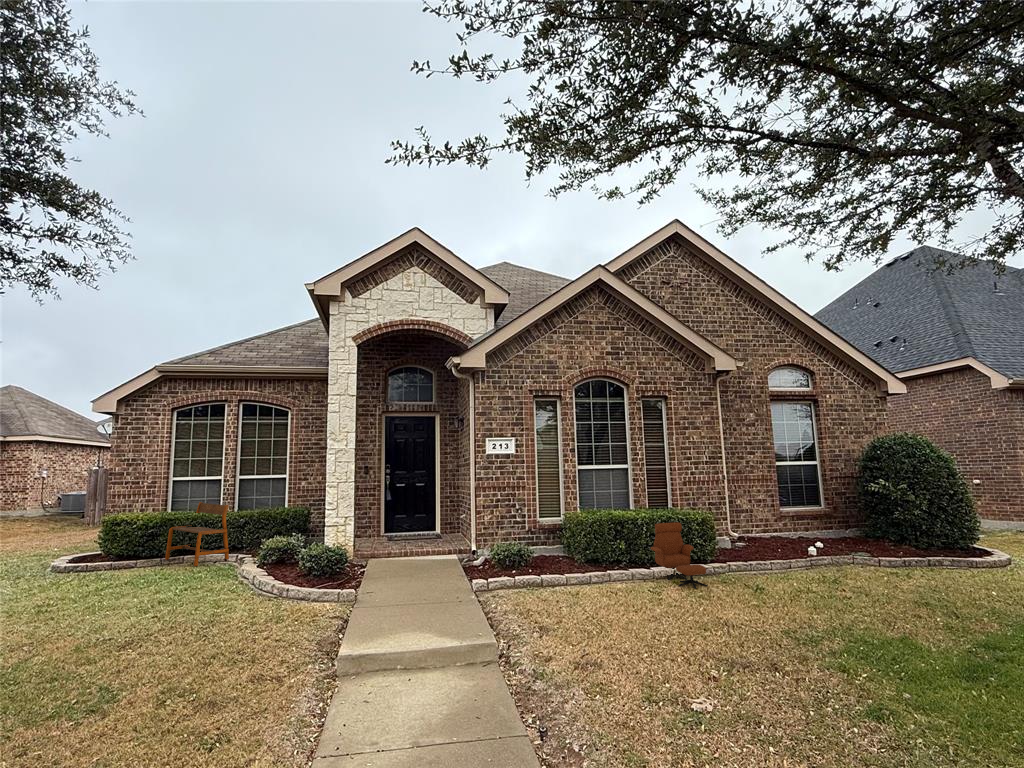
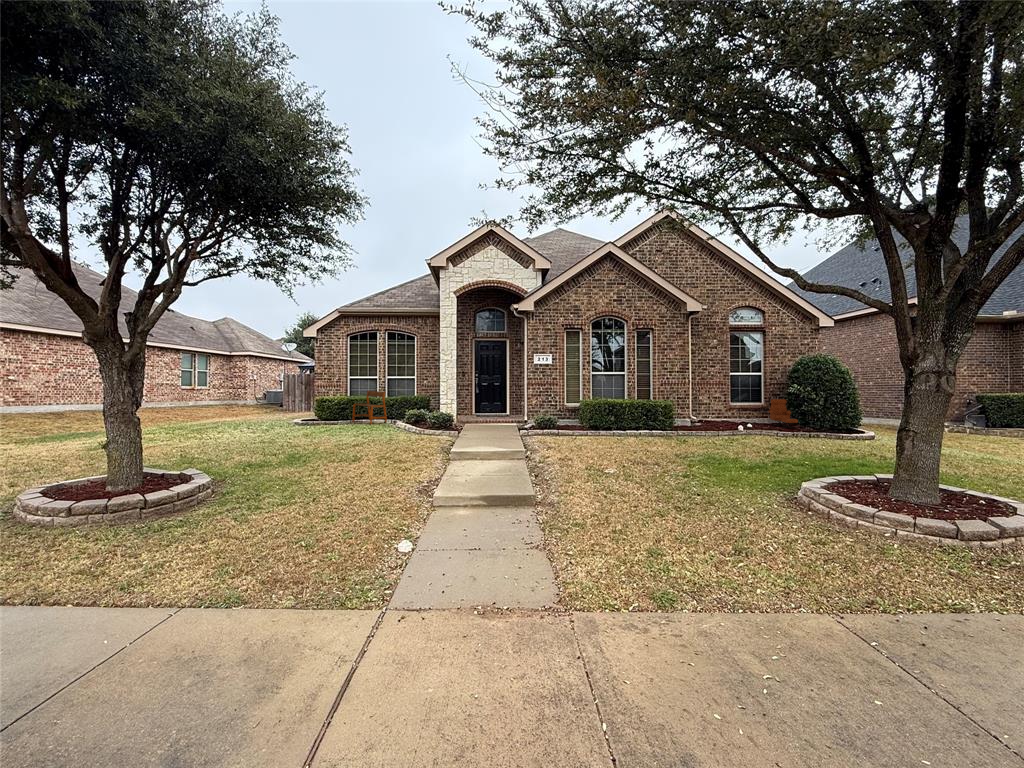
lounge chair: present [651,523,708,589] -> present [768,399,798,429]

